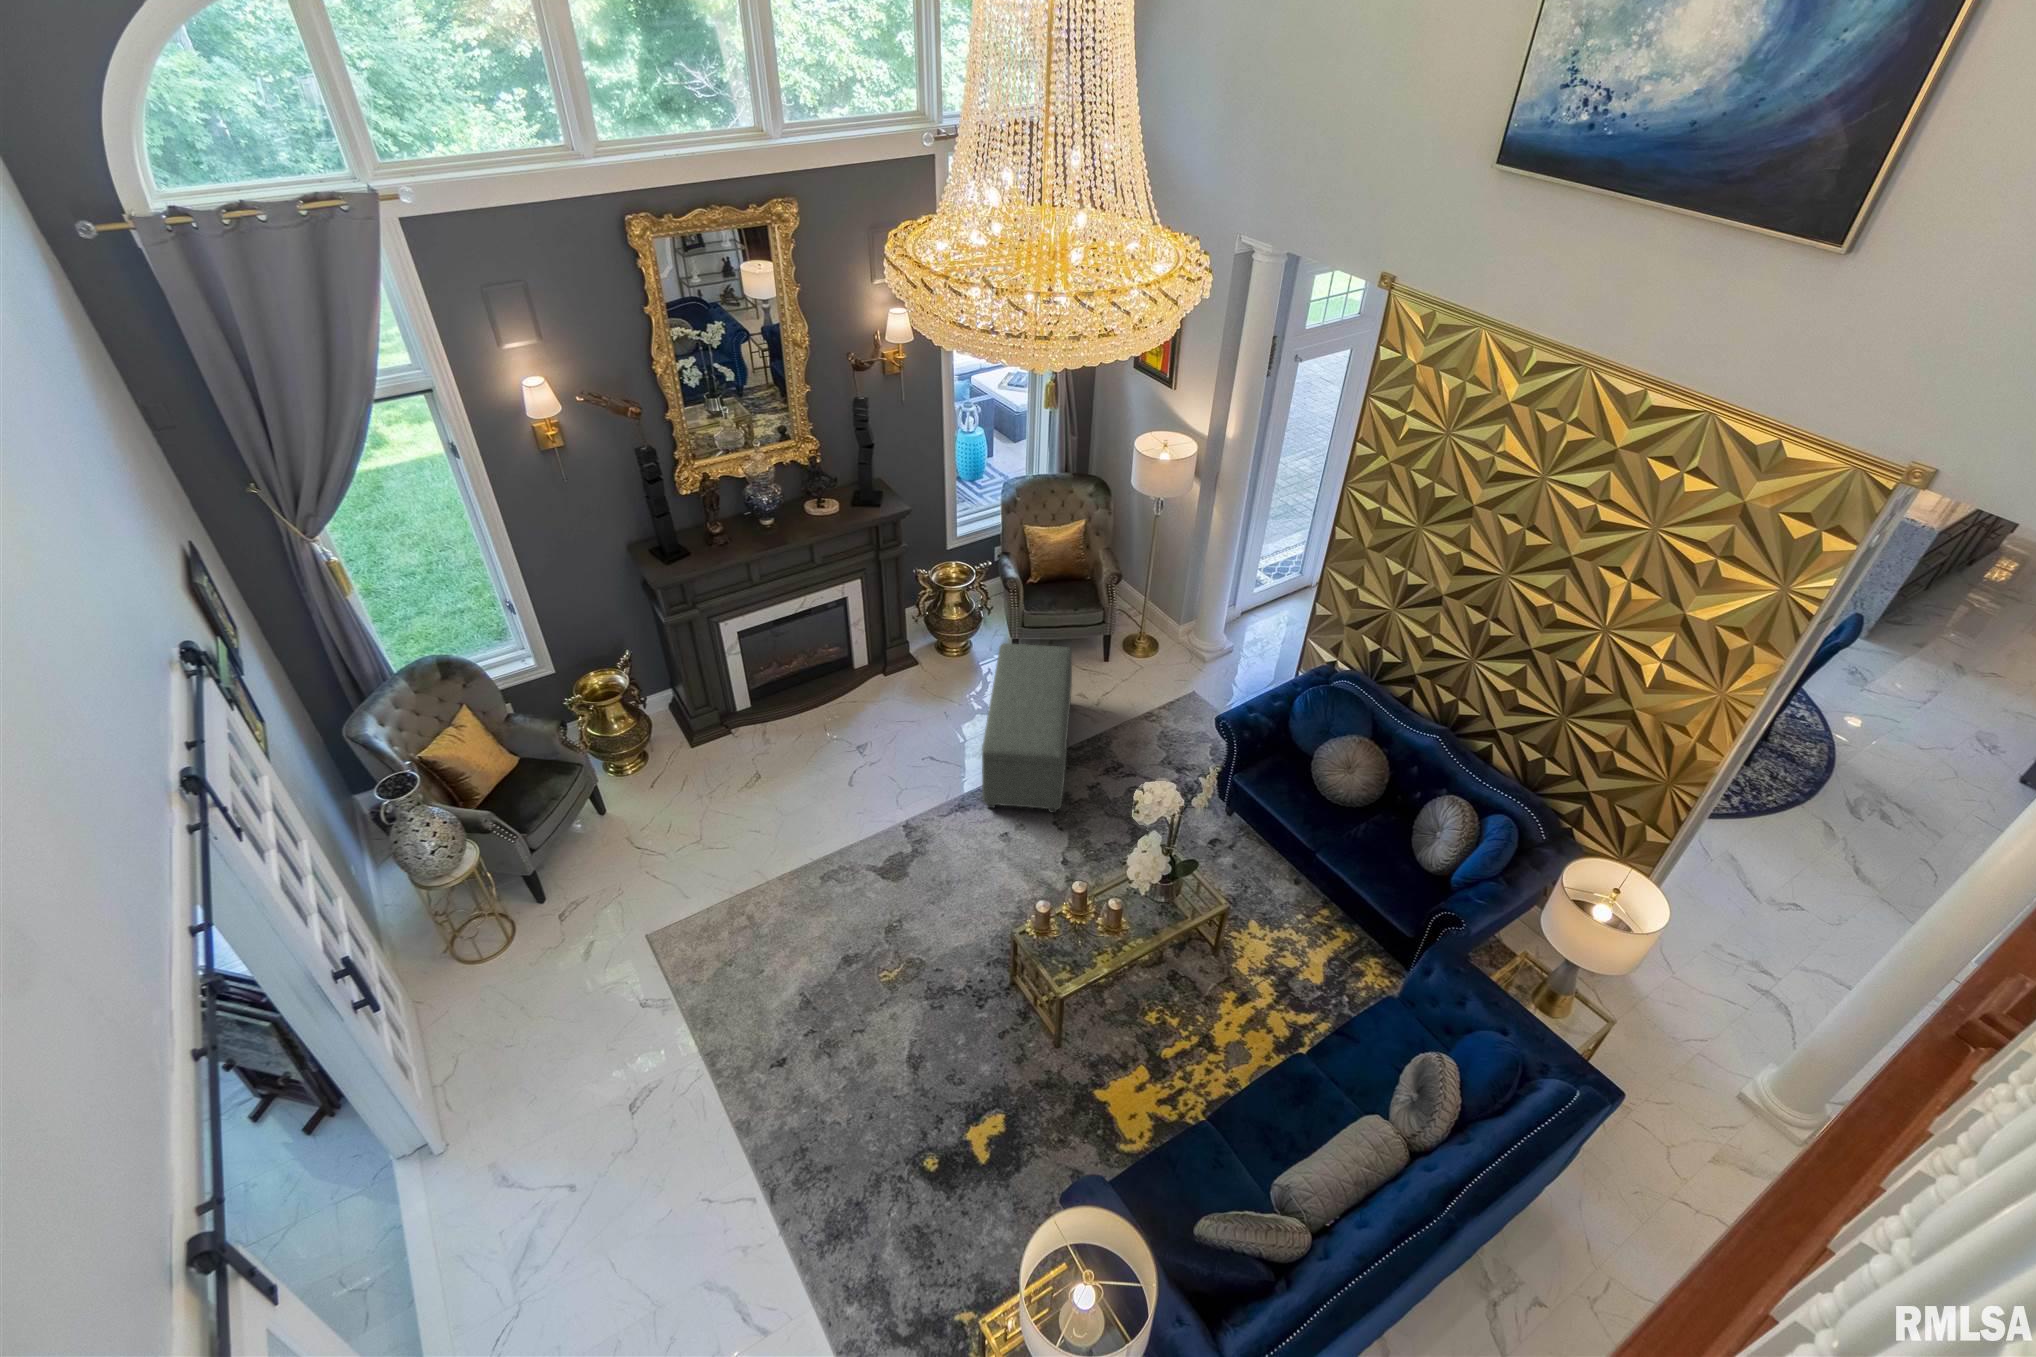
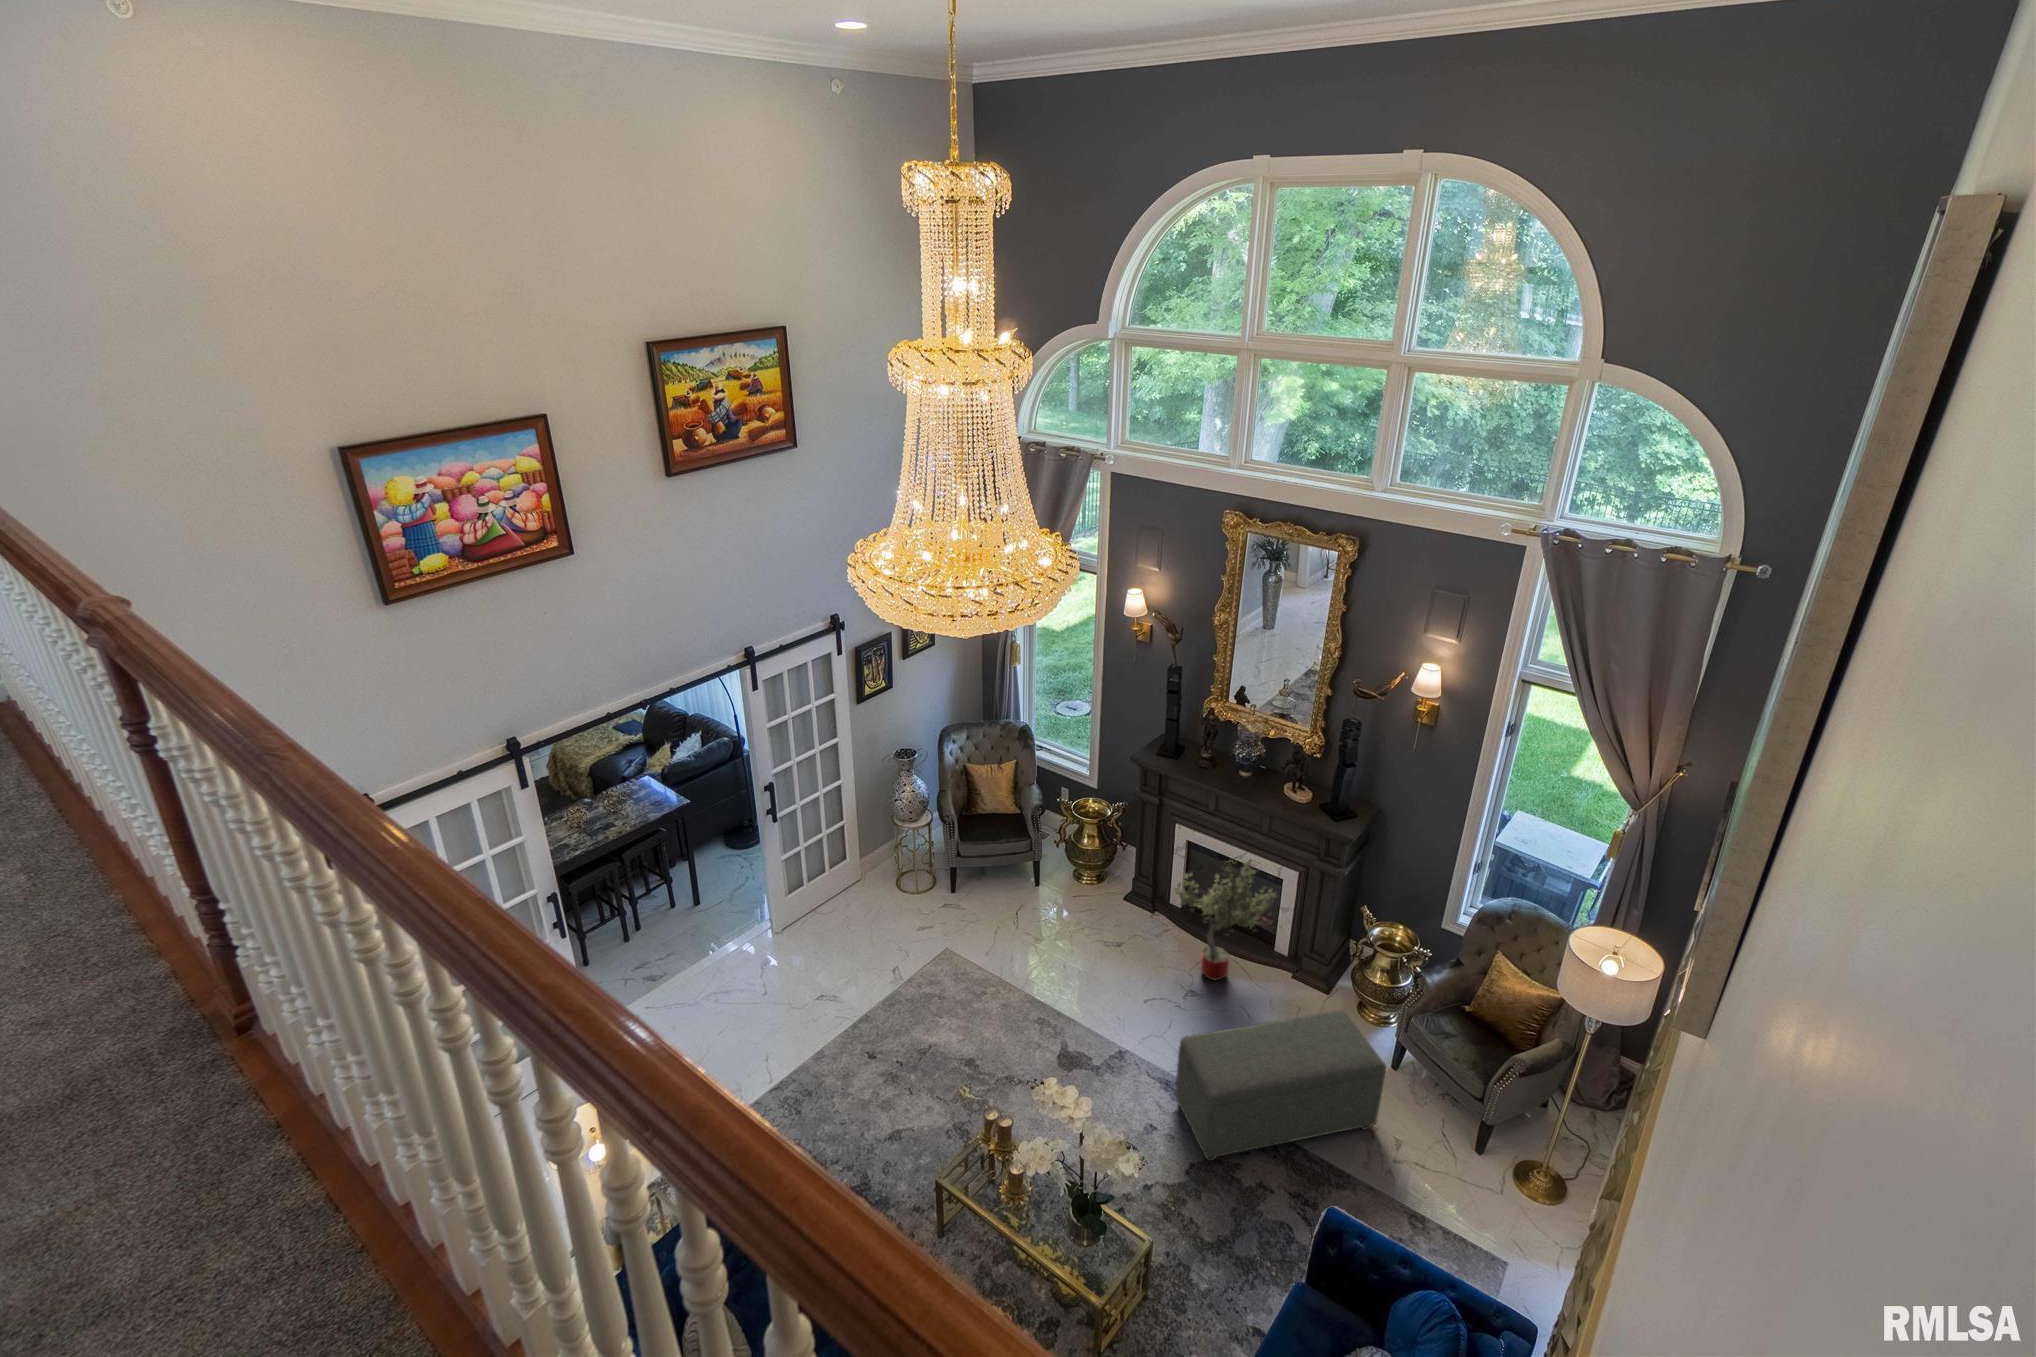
potted tree: none [779,591,899,729] -> present [1174,860,1276,980]

